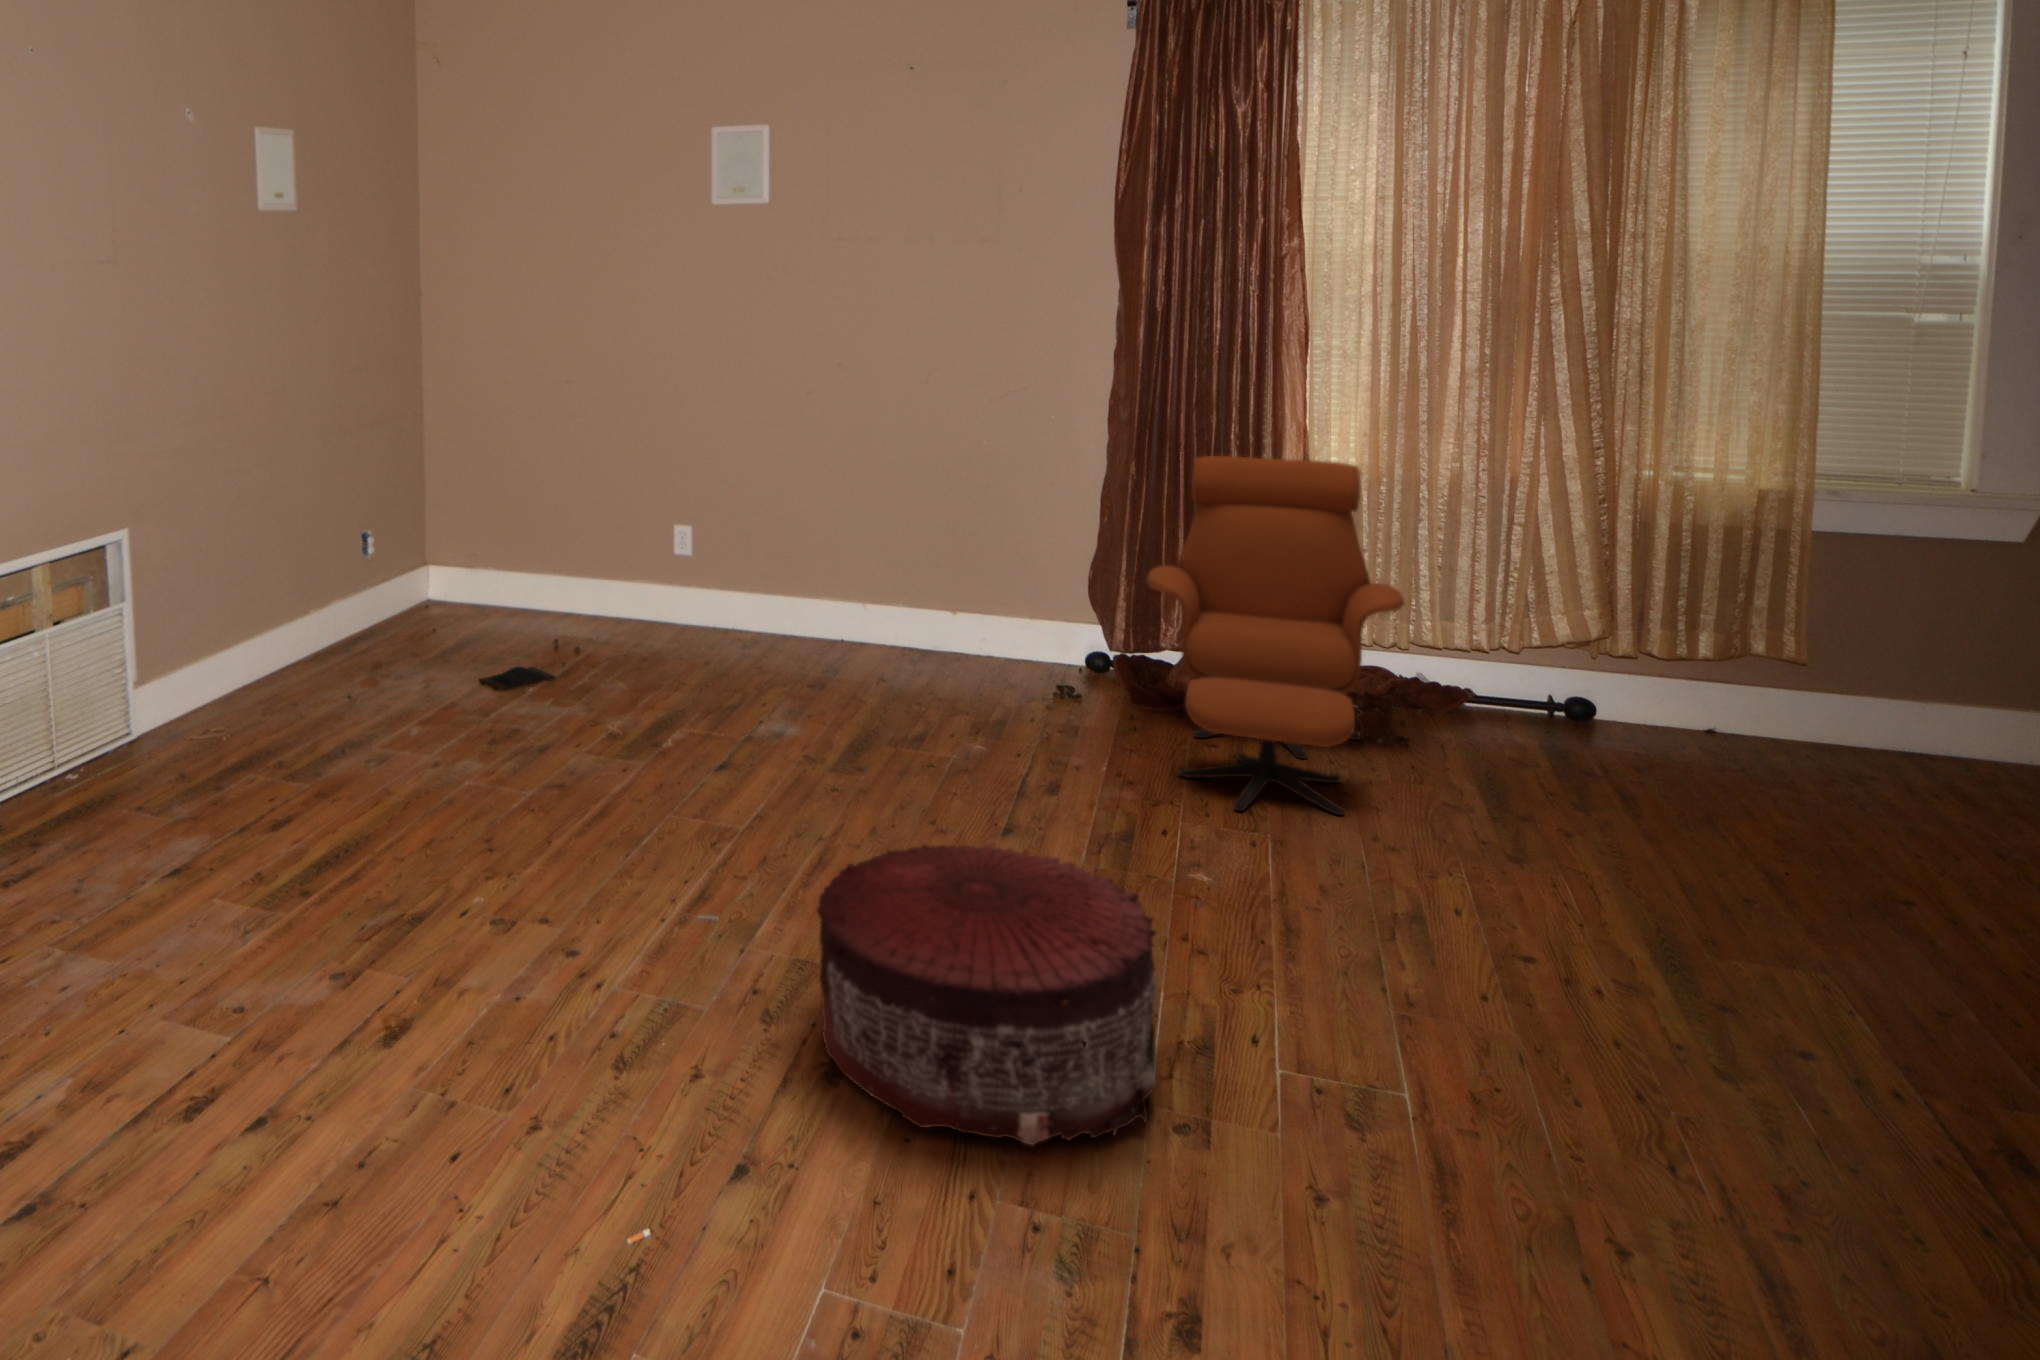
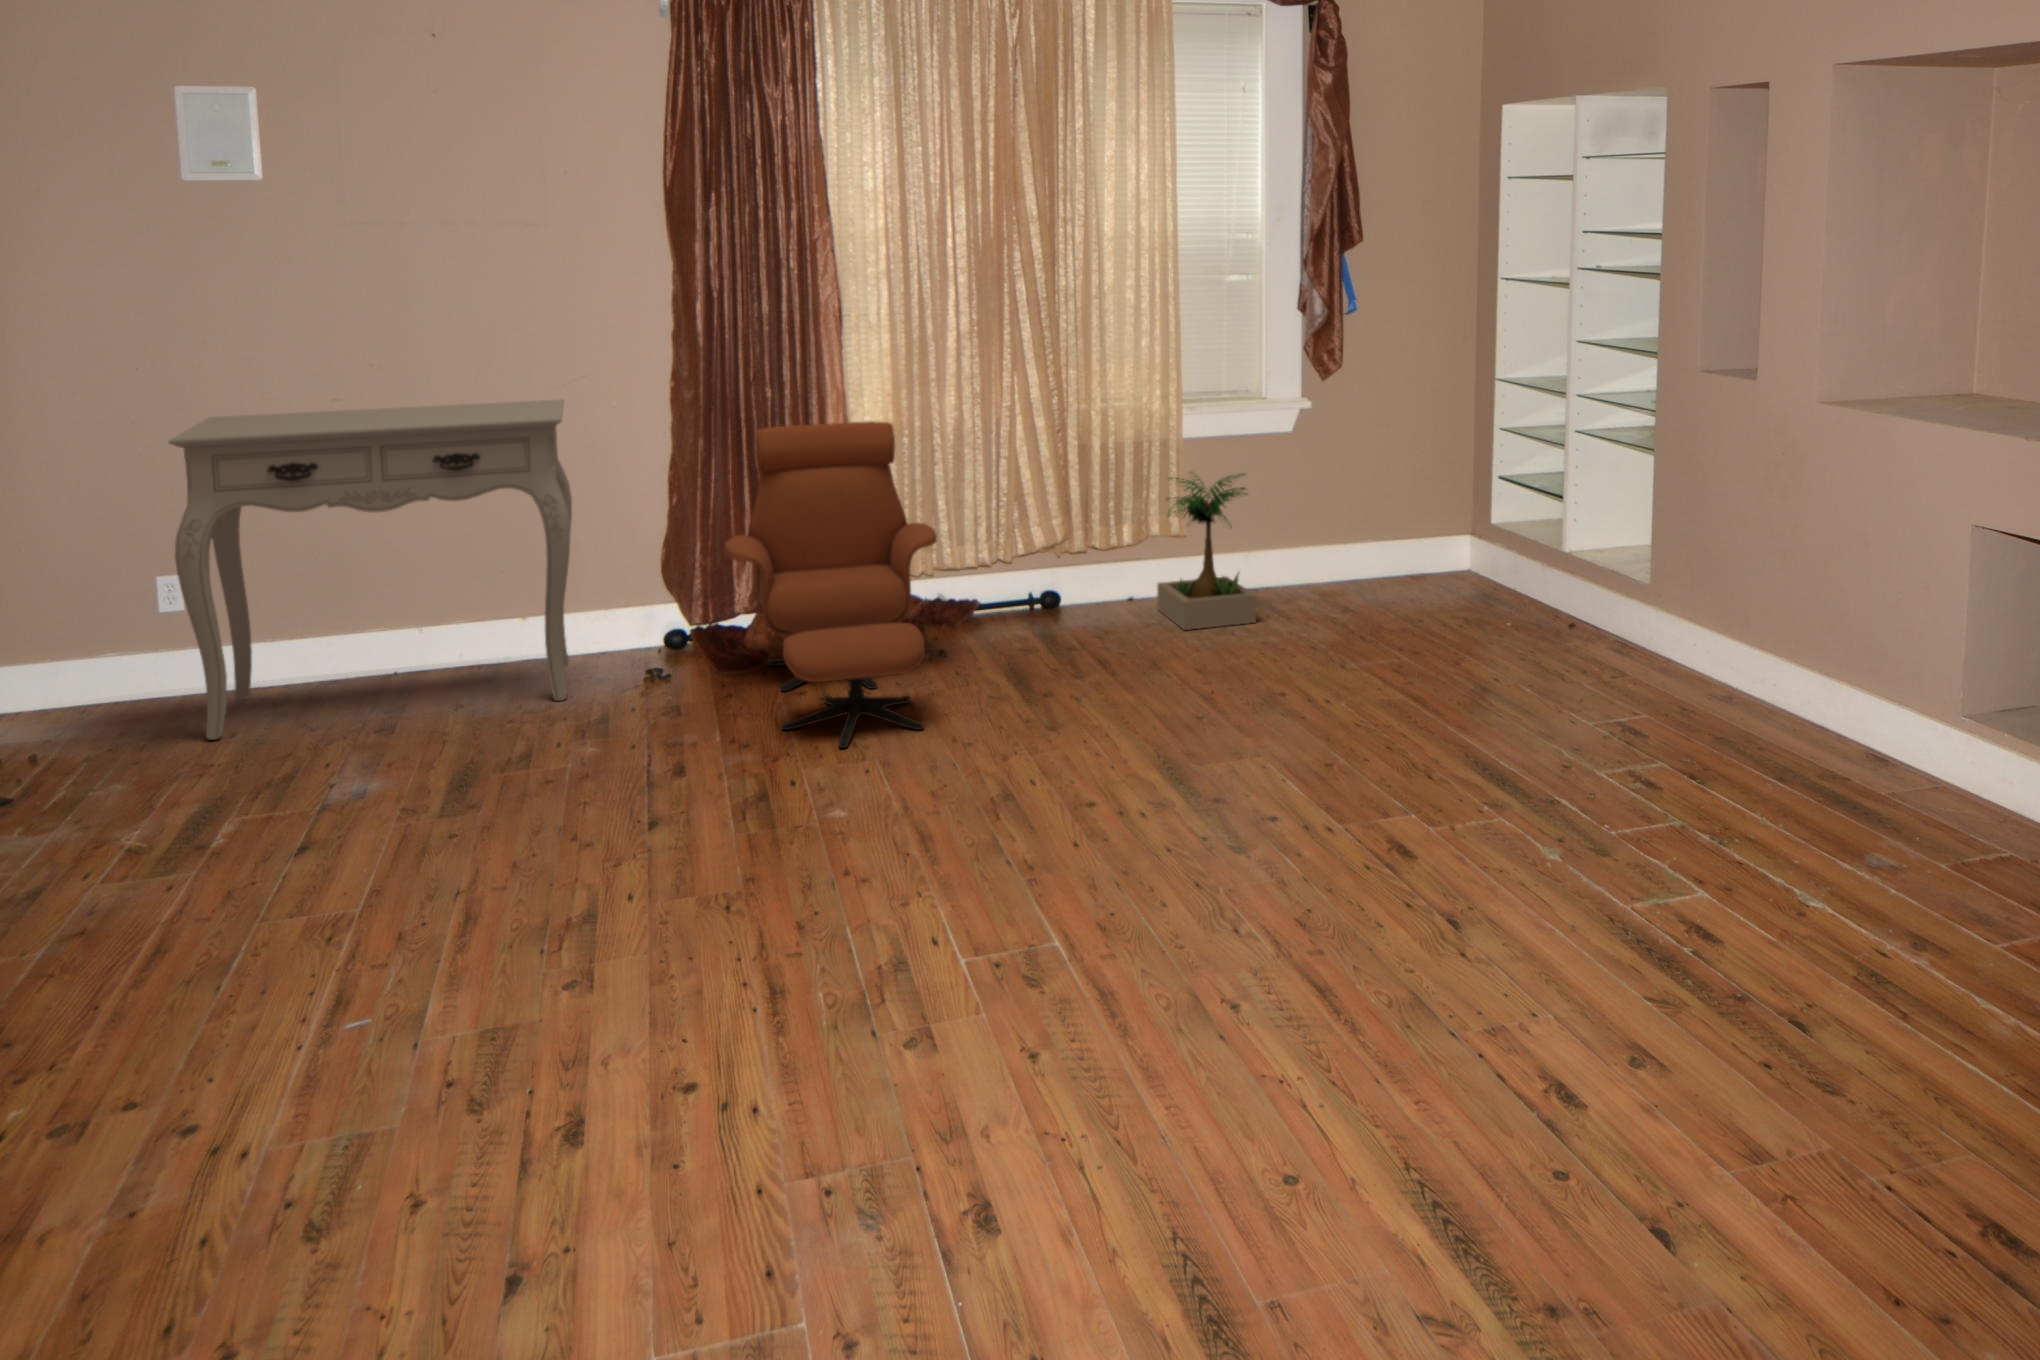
console table: none [676,397,1008,696] -> present [169,400,572,740]
potted plant: none [1750,574,1952,803] -> present [1157,473,1256,630]
pouf: present [817,845,1157,1145] -> none [531,831,885,1147]

